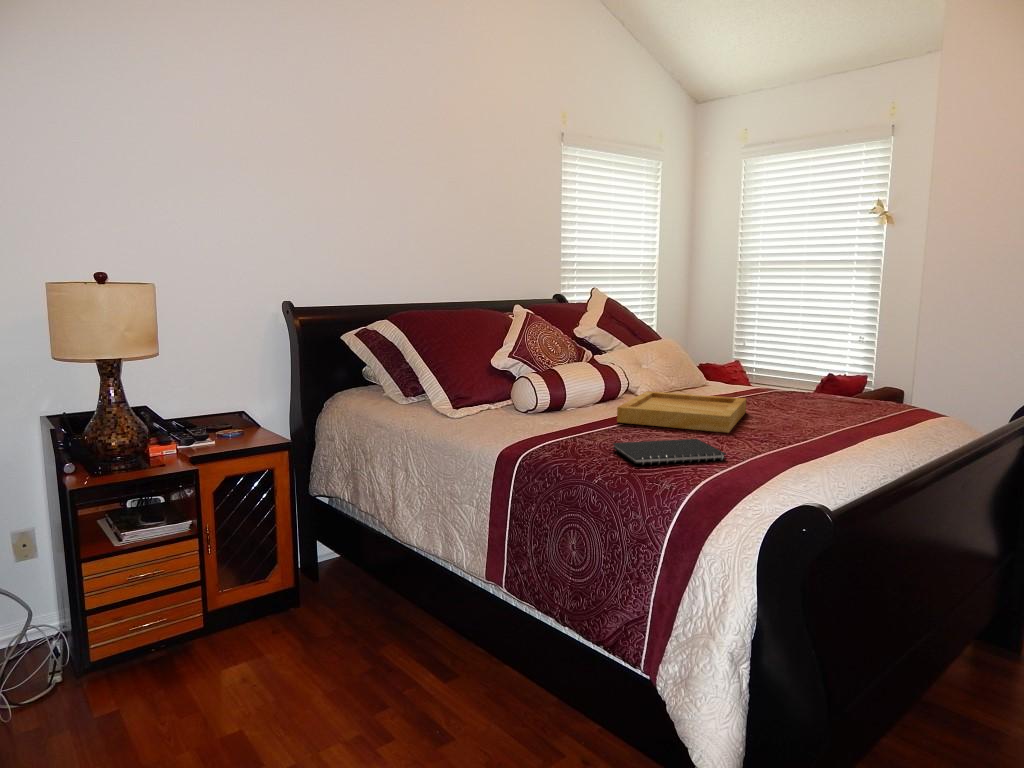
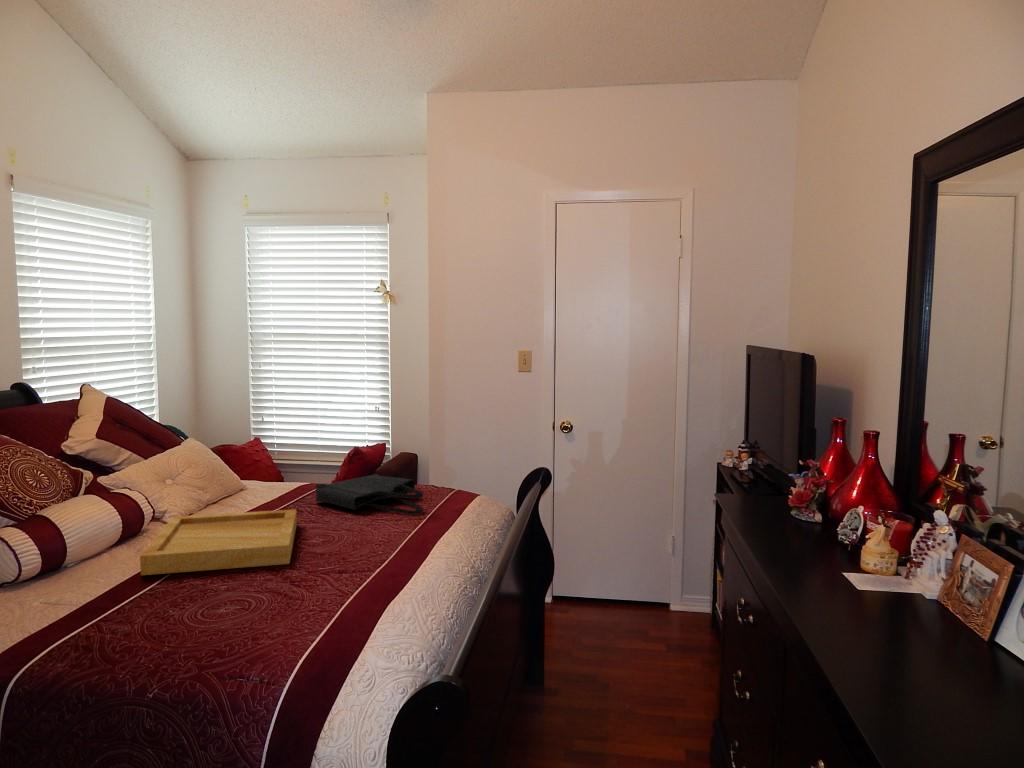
tote bag: none [769,384,875,420] -> present [315,474,423,515]
notebook: present [613,439,726,465] -> none [147,588,303,657]

